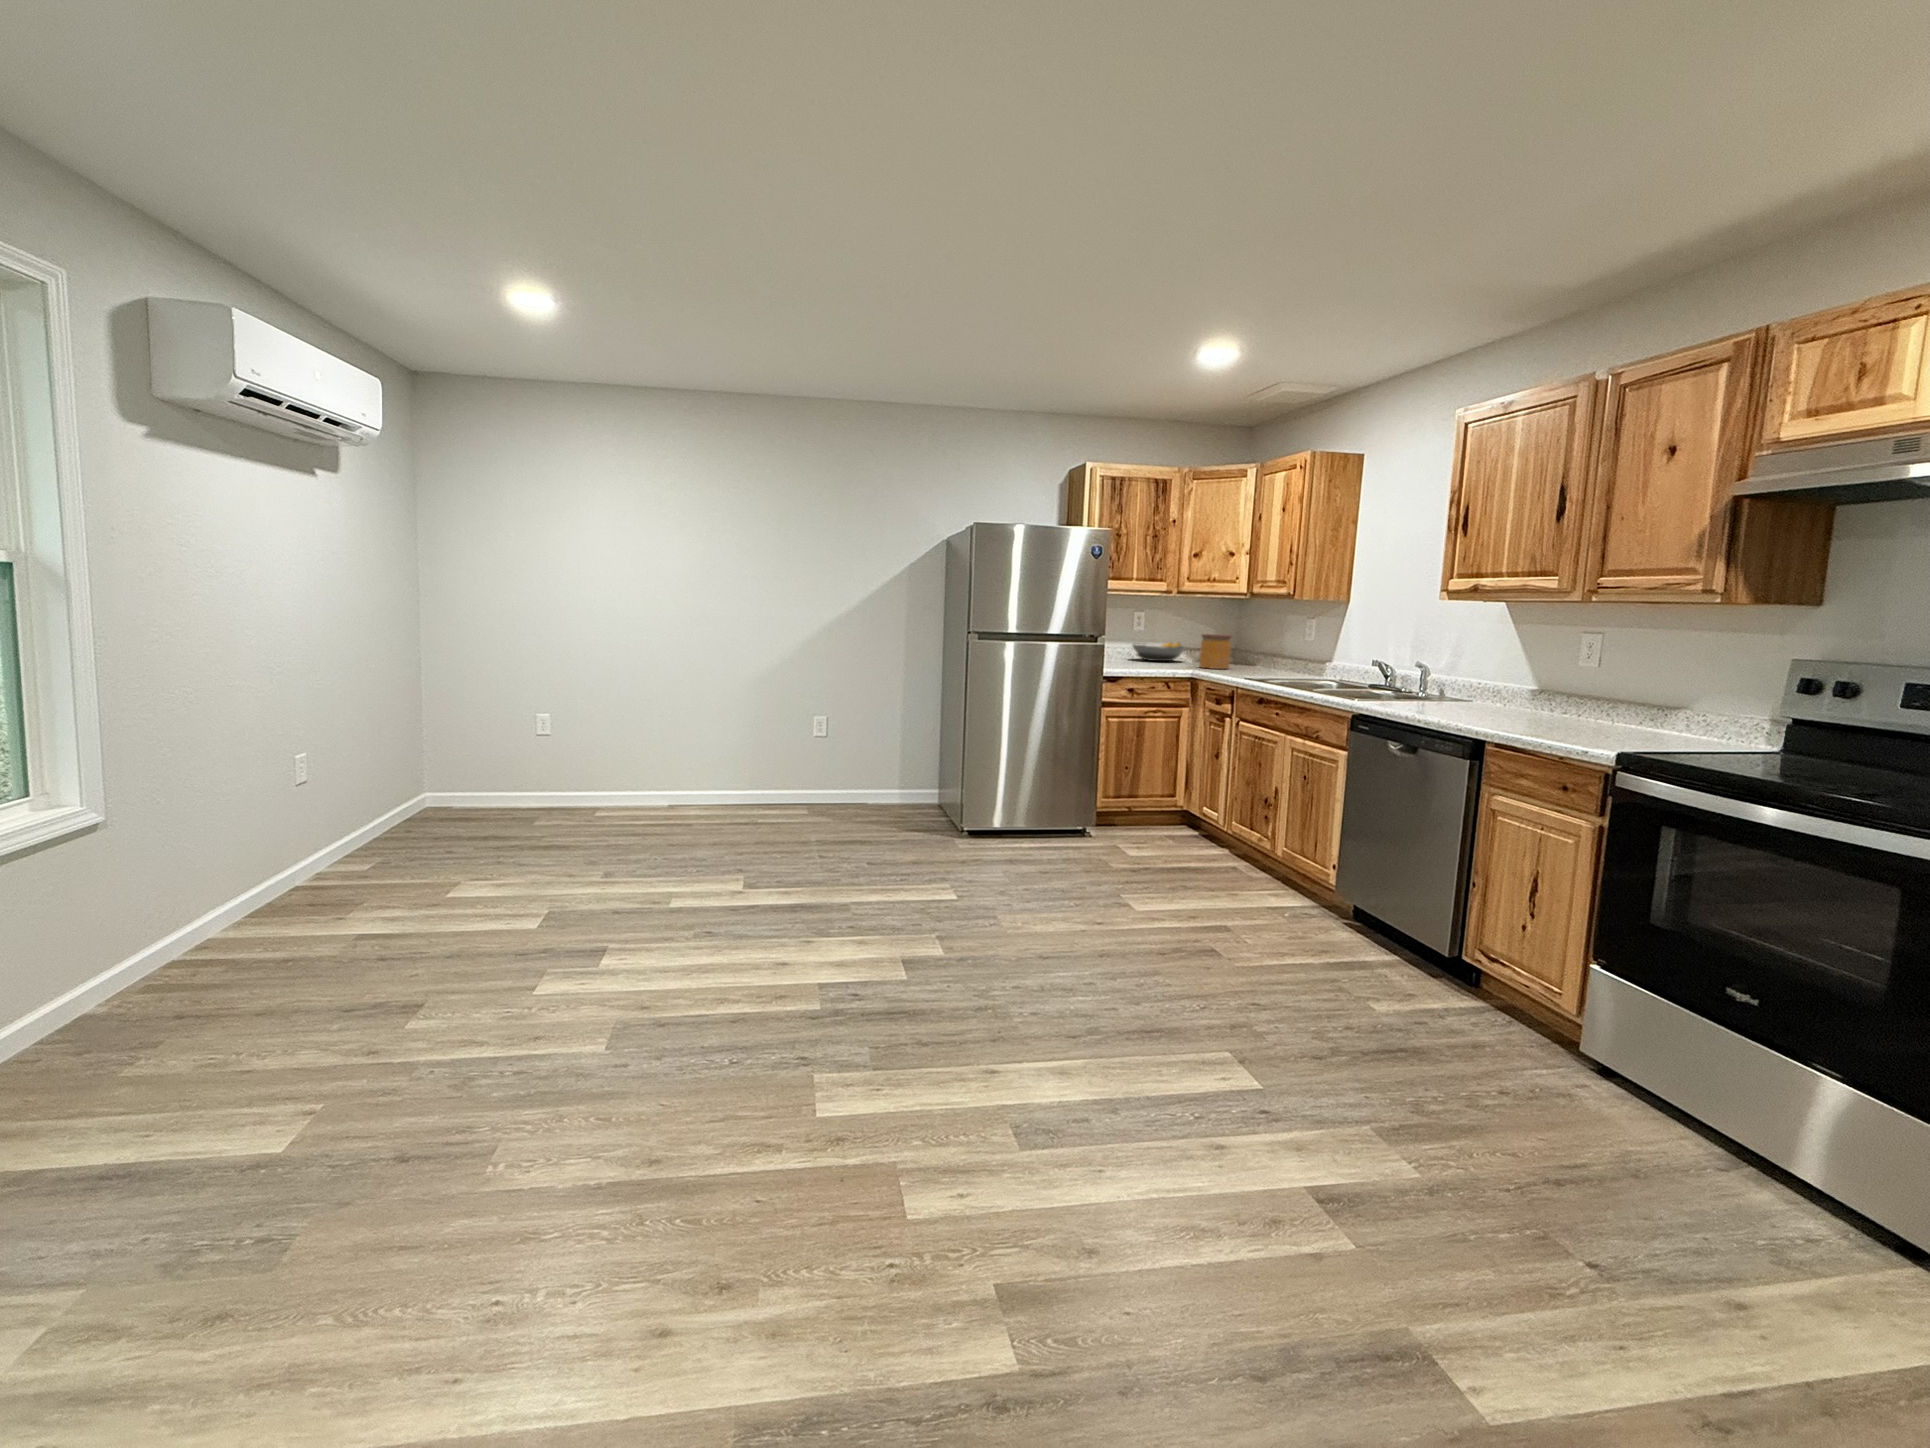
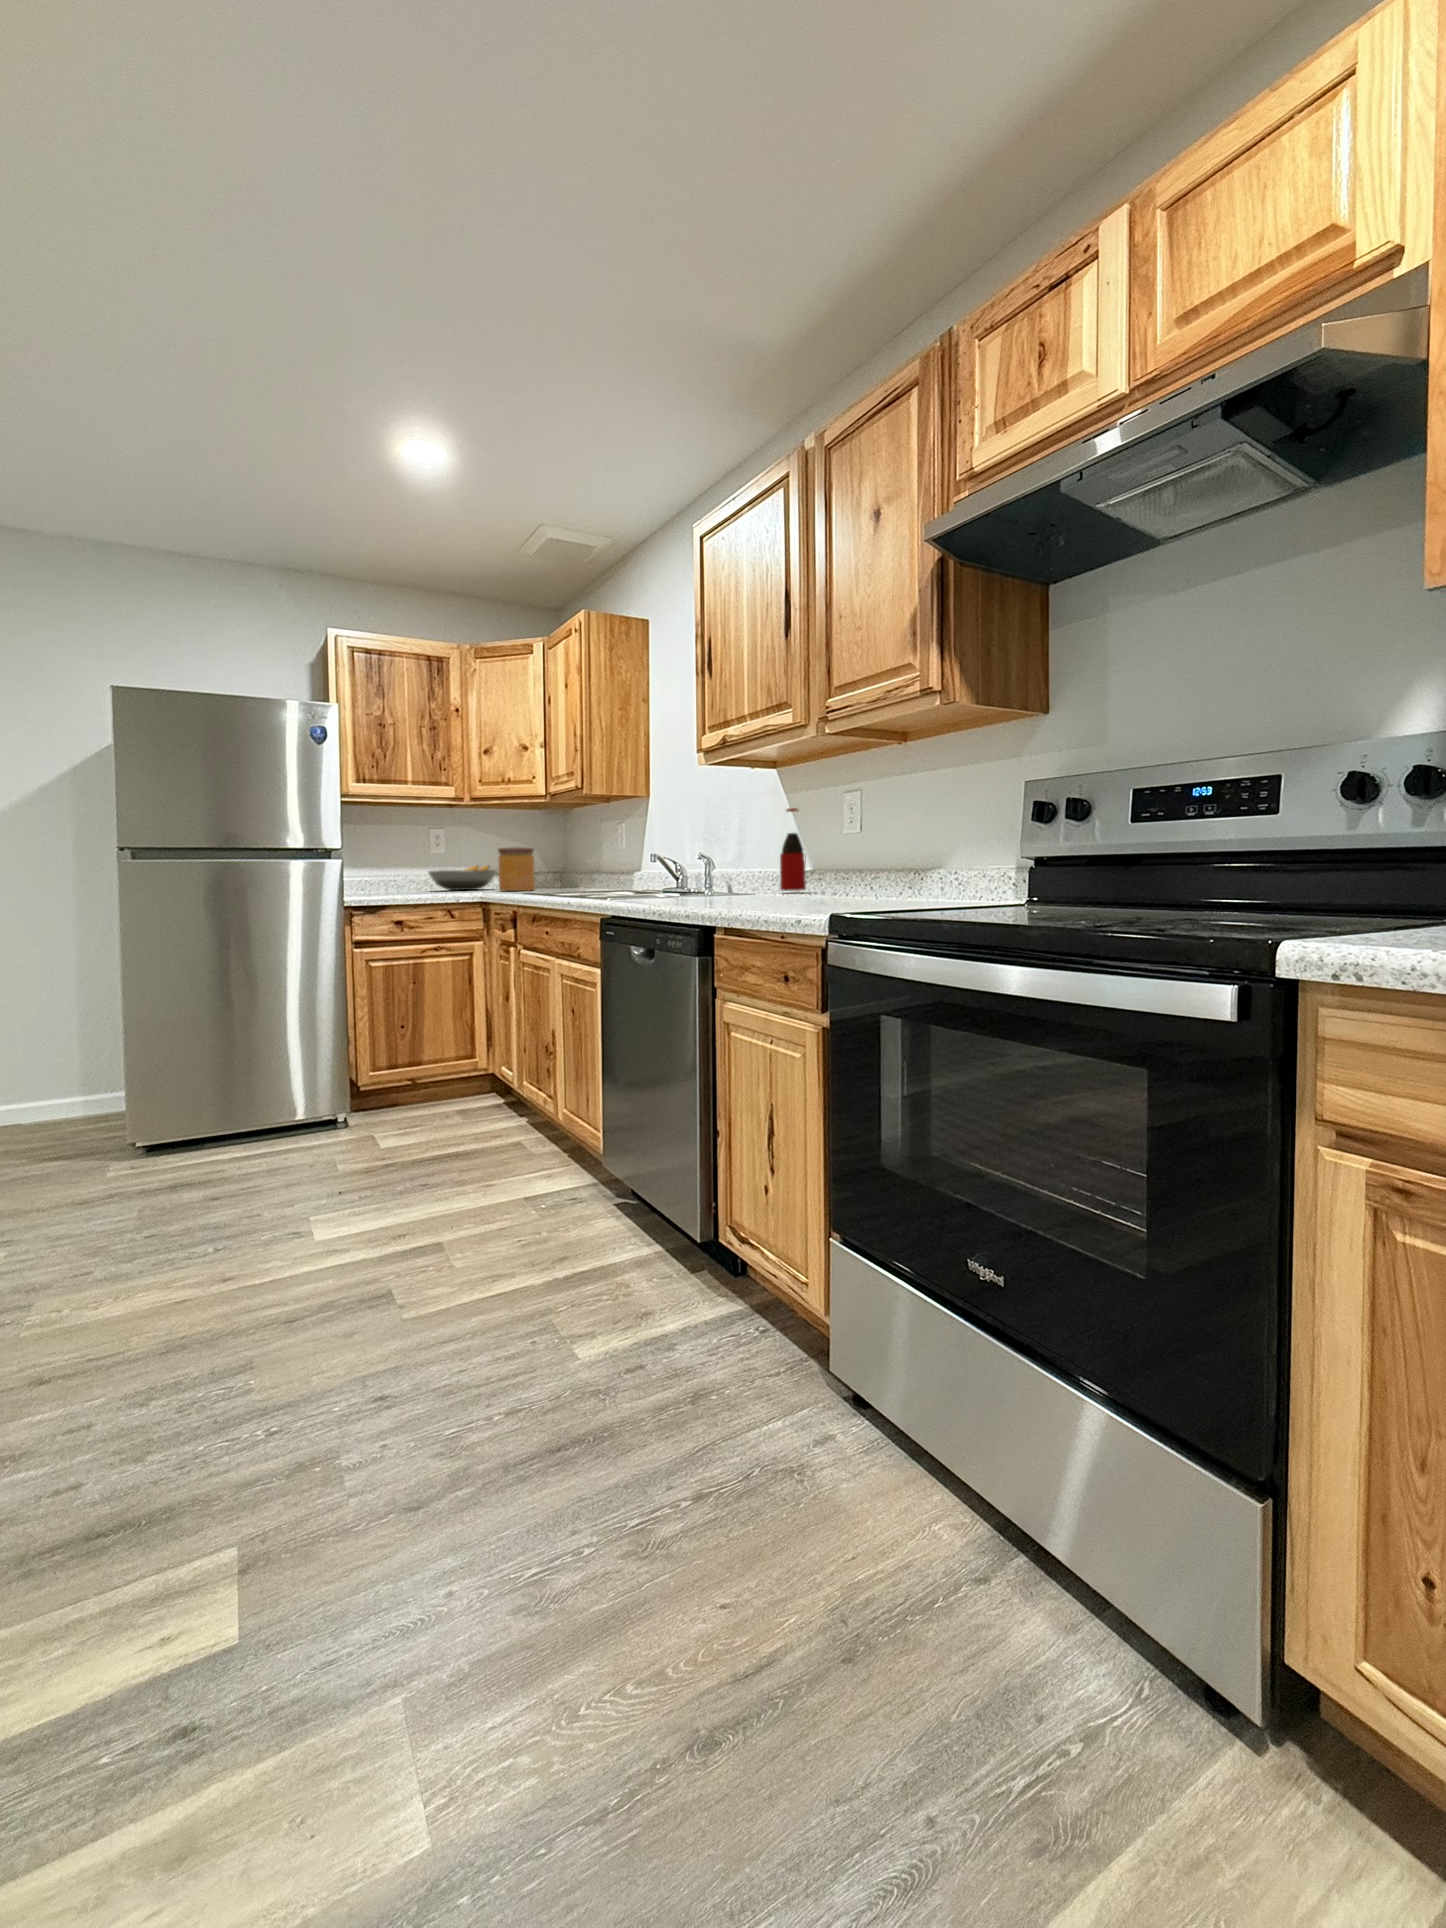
bottle: none [1497,636,1525,705] -> present [780,808,806,891]

